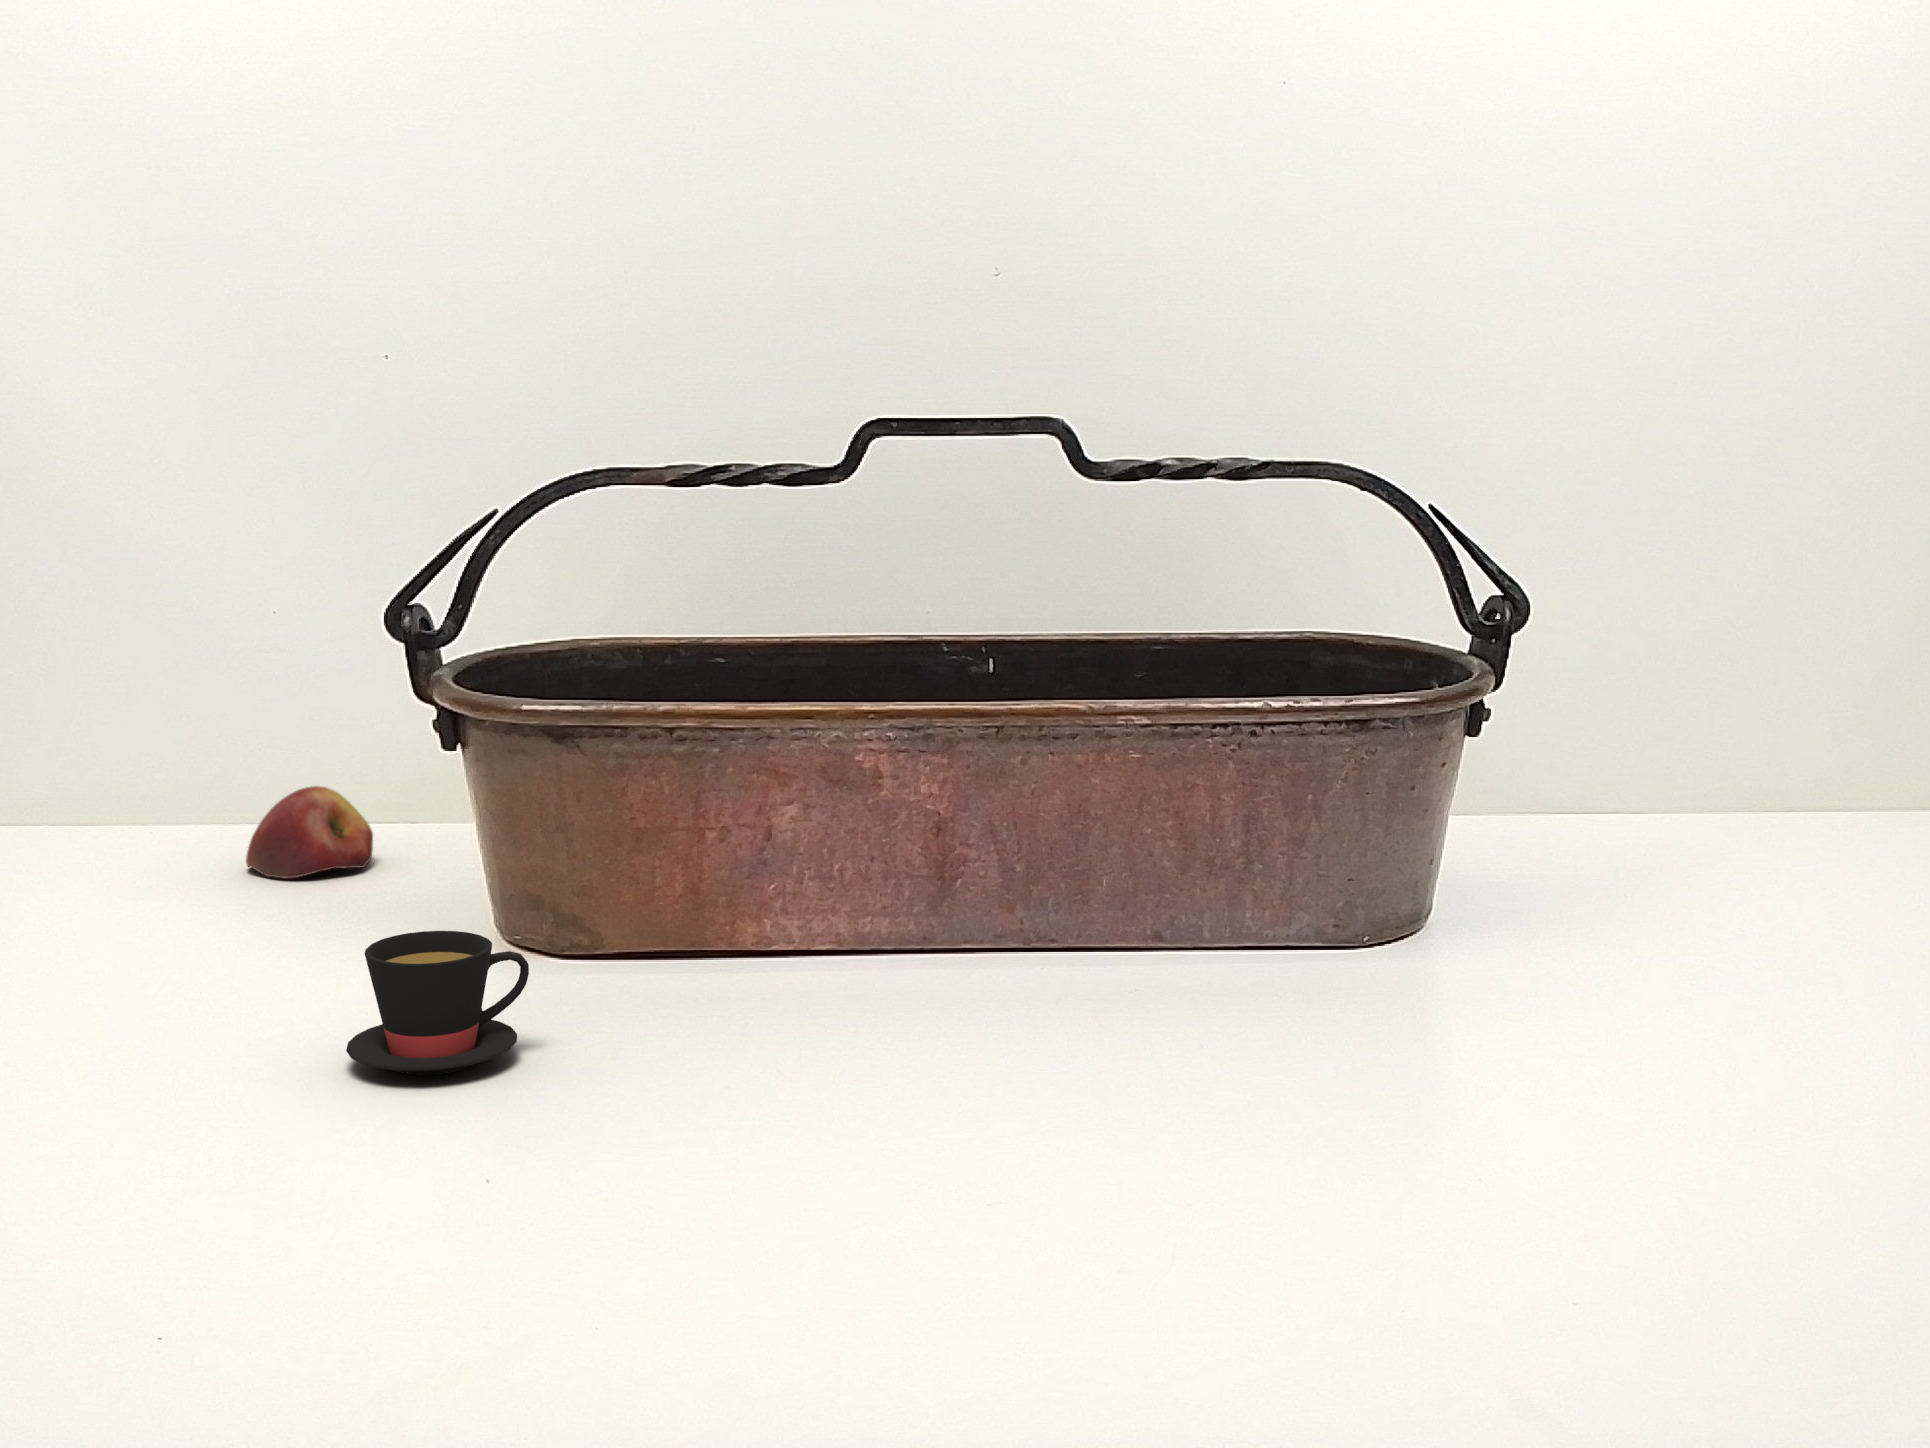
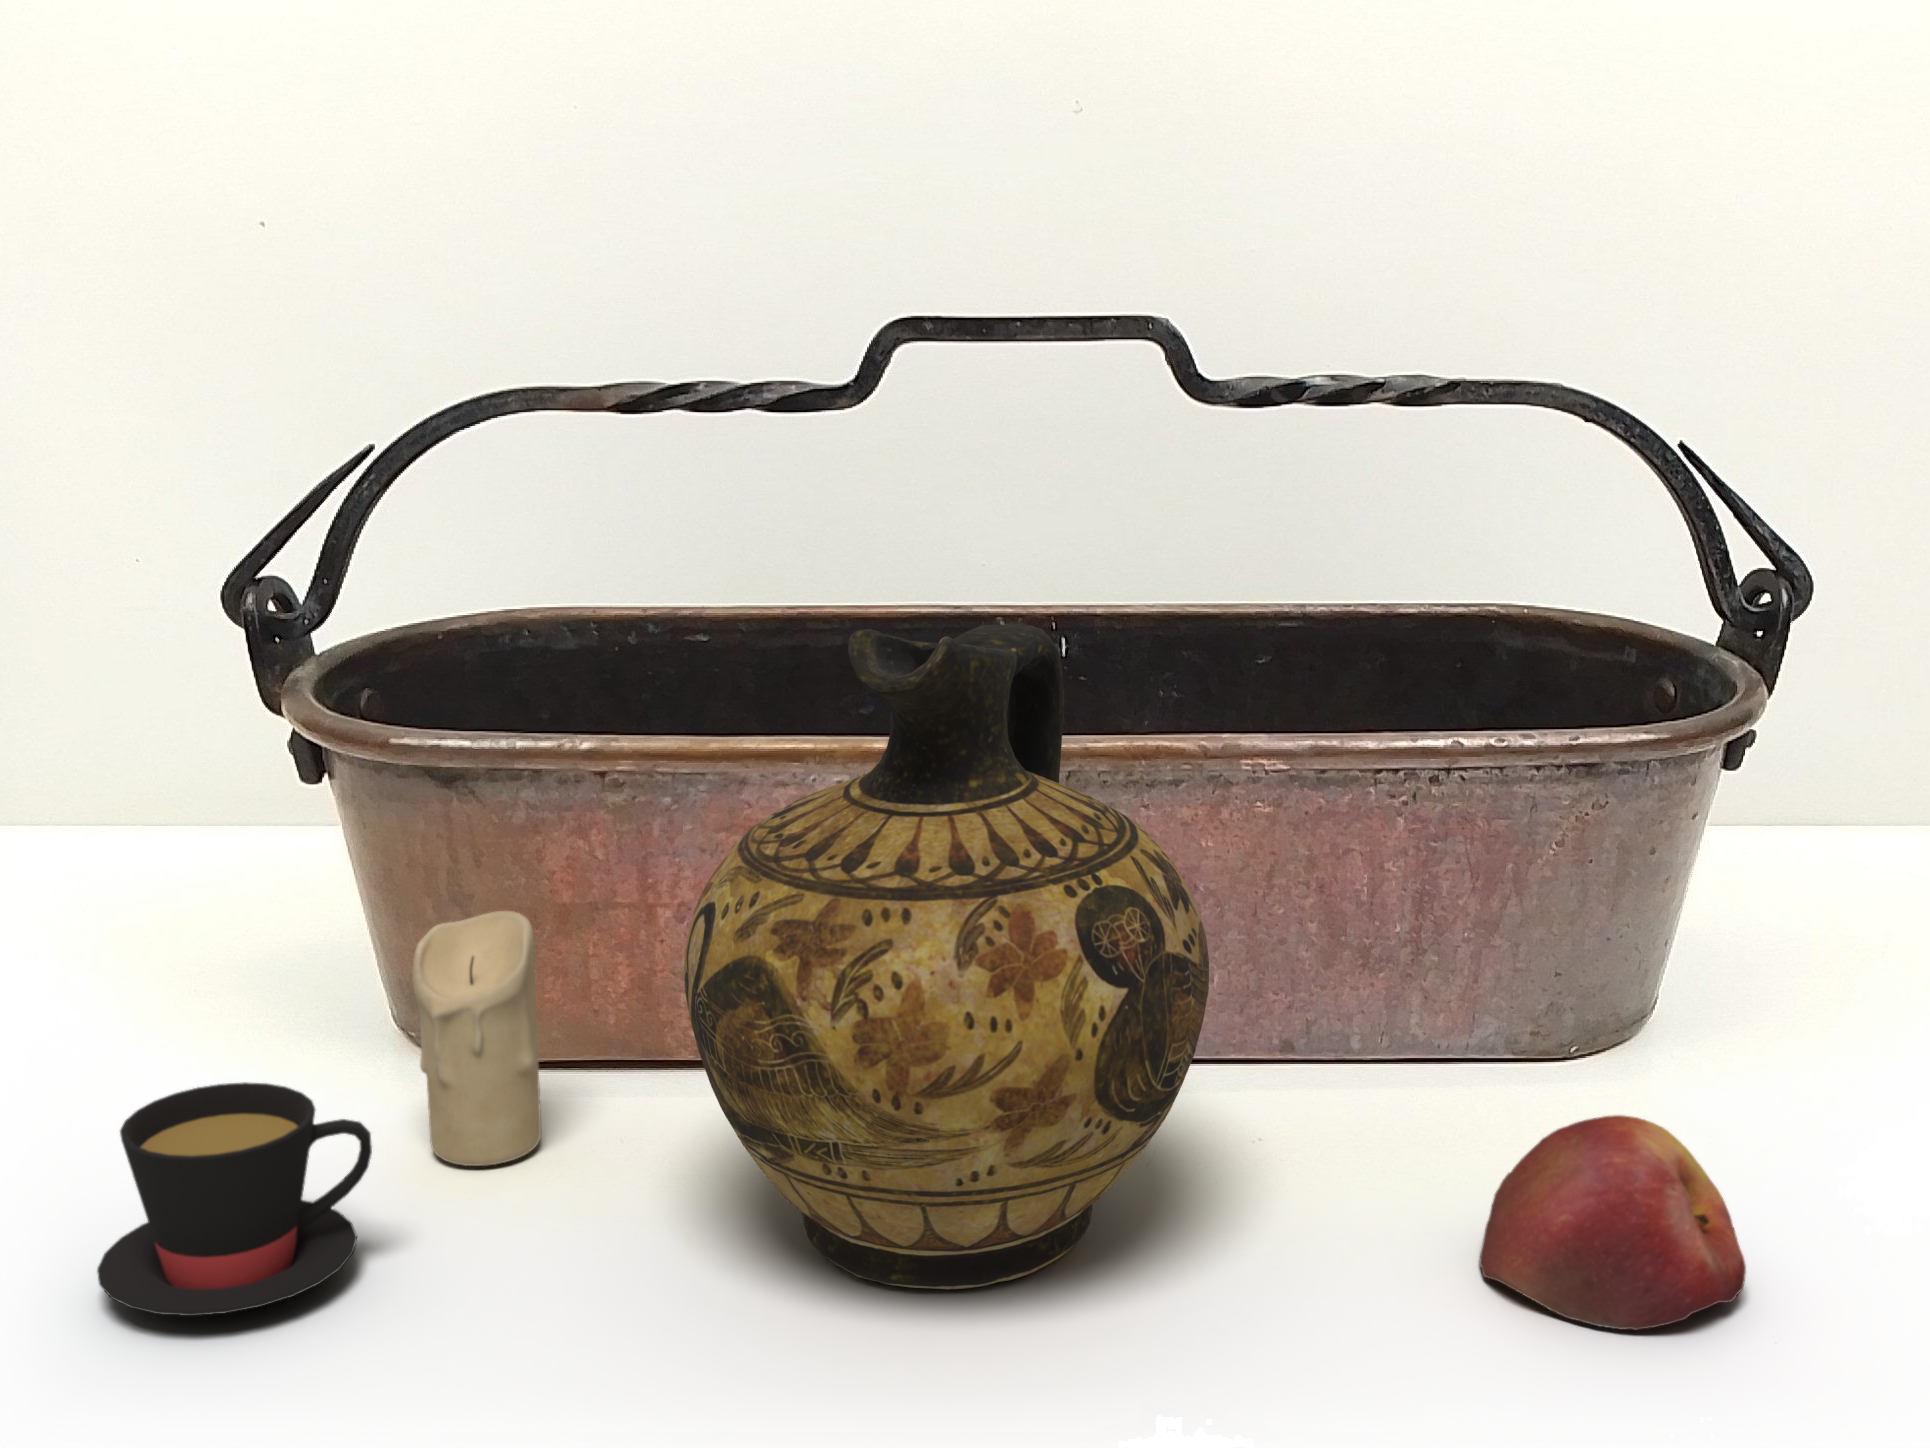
ceramic jug: none [740,612,1094,1061] -> present [684,624,1209,1289]
apple: present [246,786,373,879] -> present [1479,1115,1746,1330]
candle: none [540,830,626,1007] -> present [412,911,541,1166]

